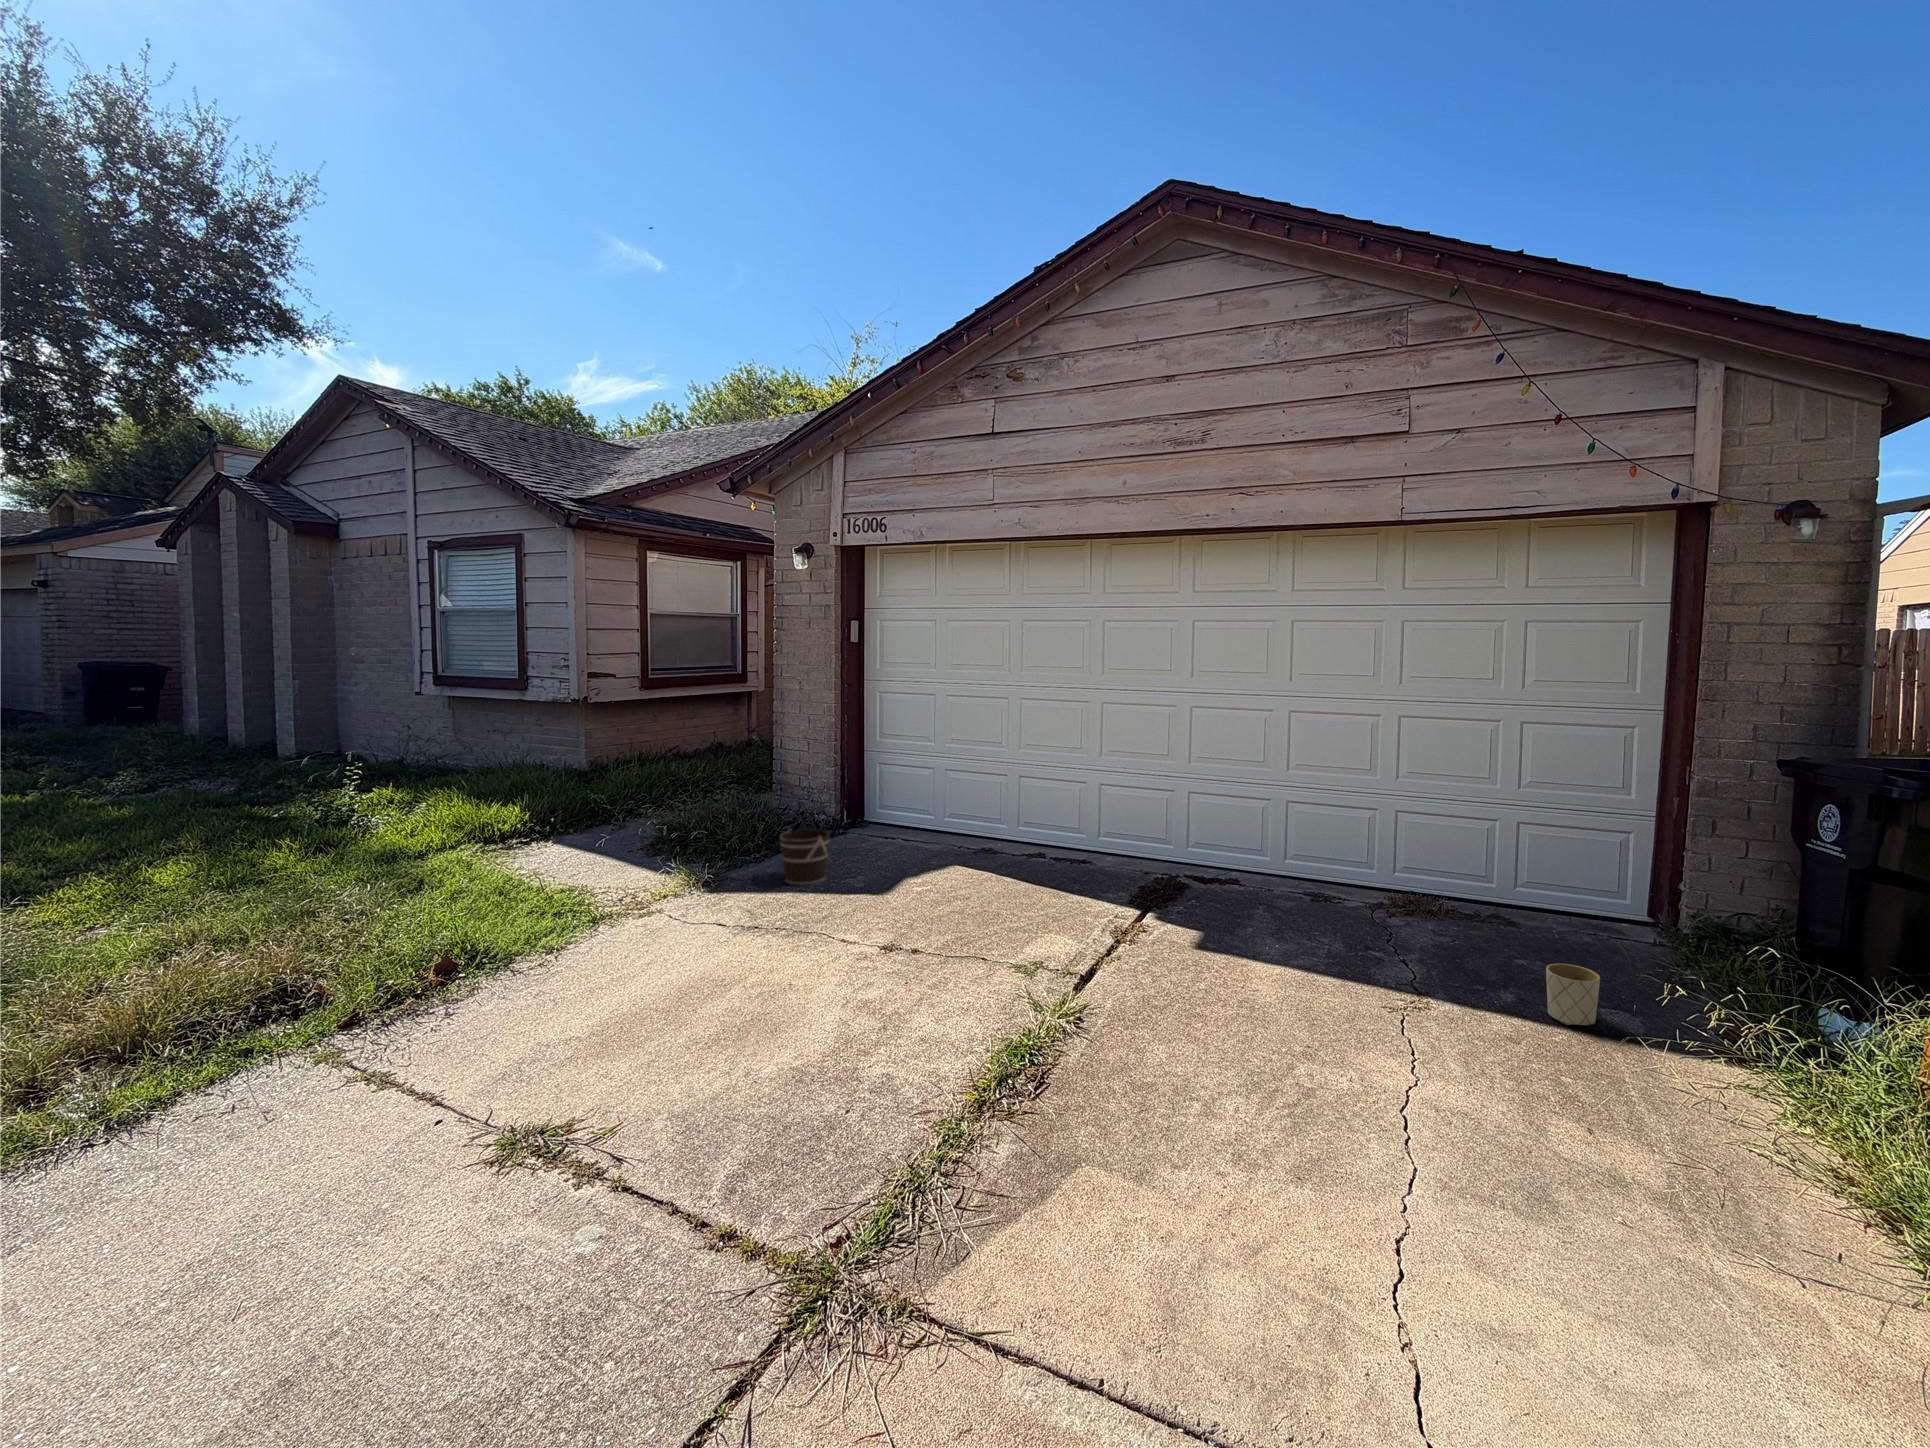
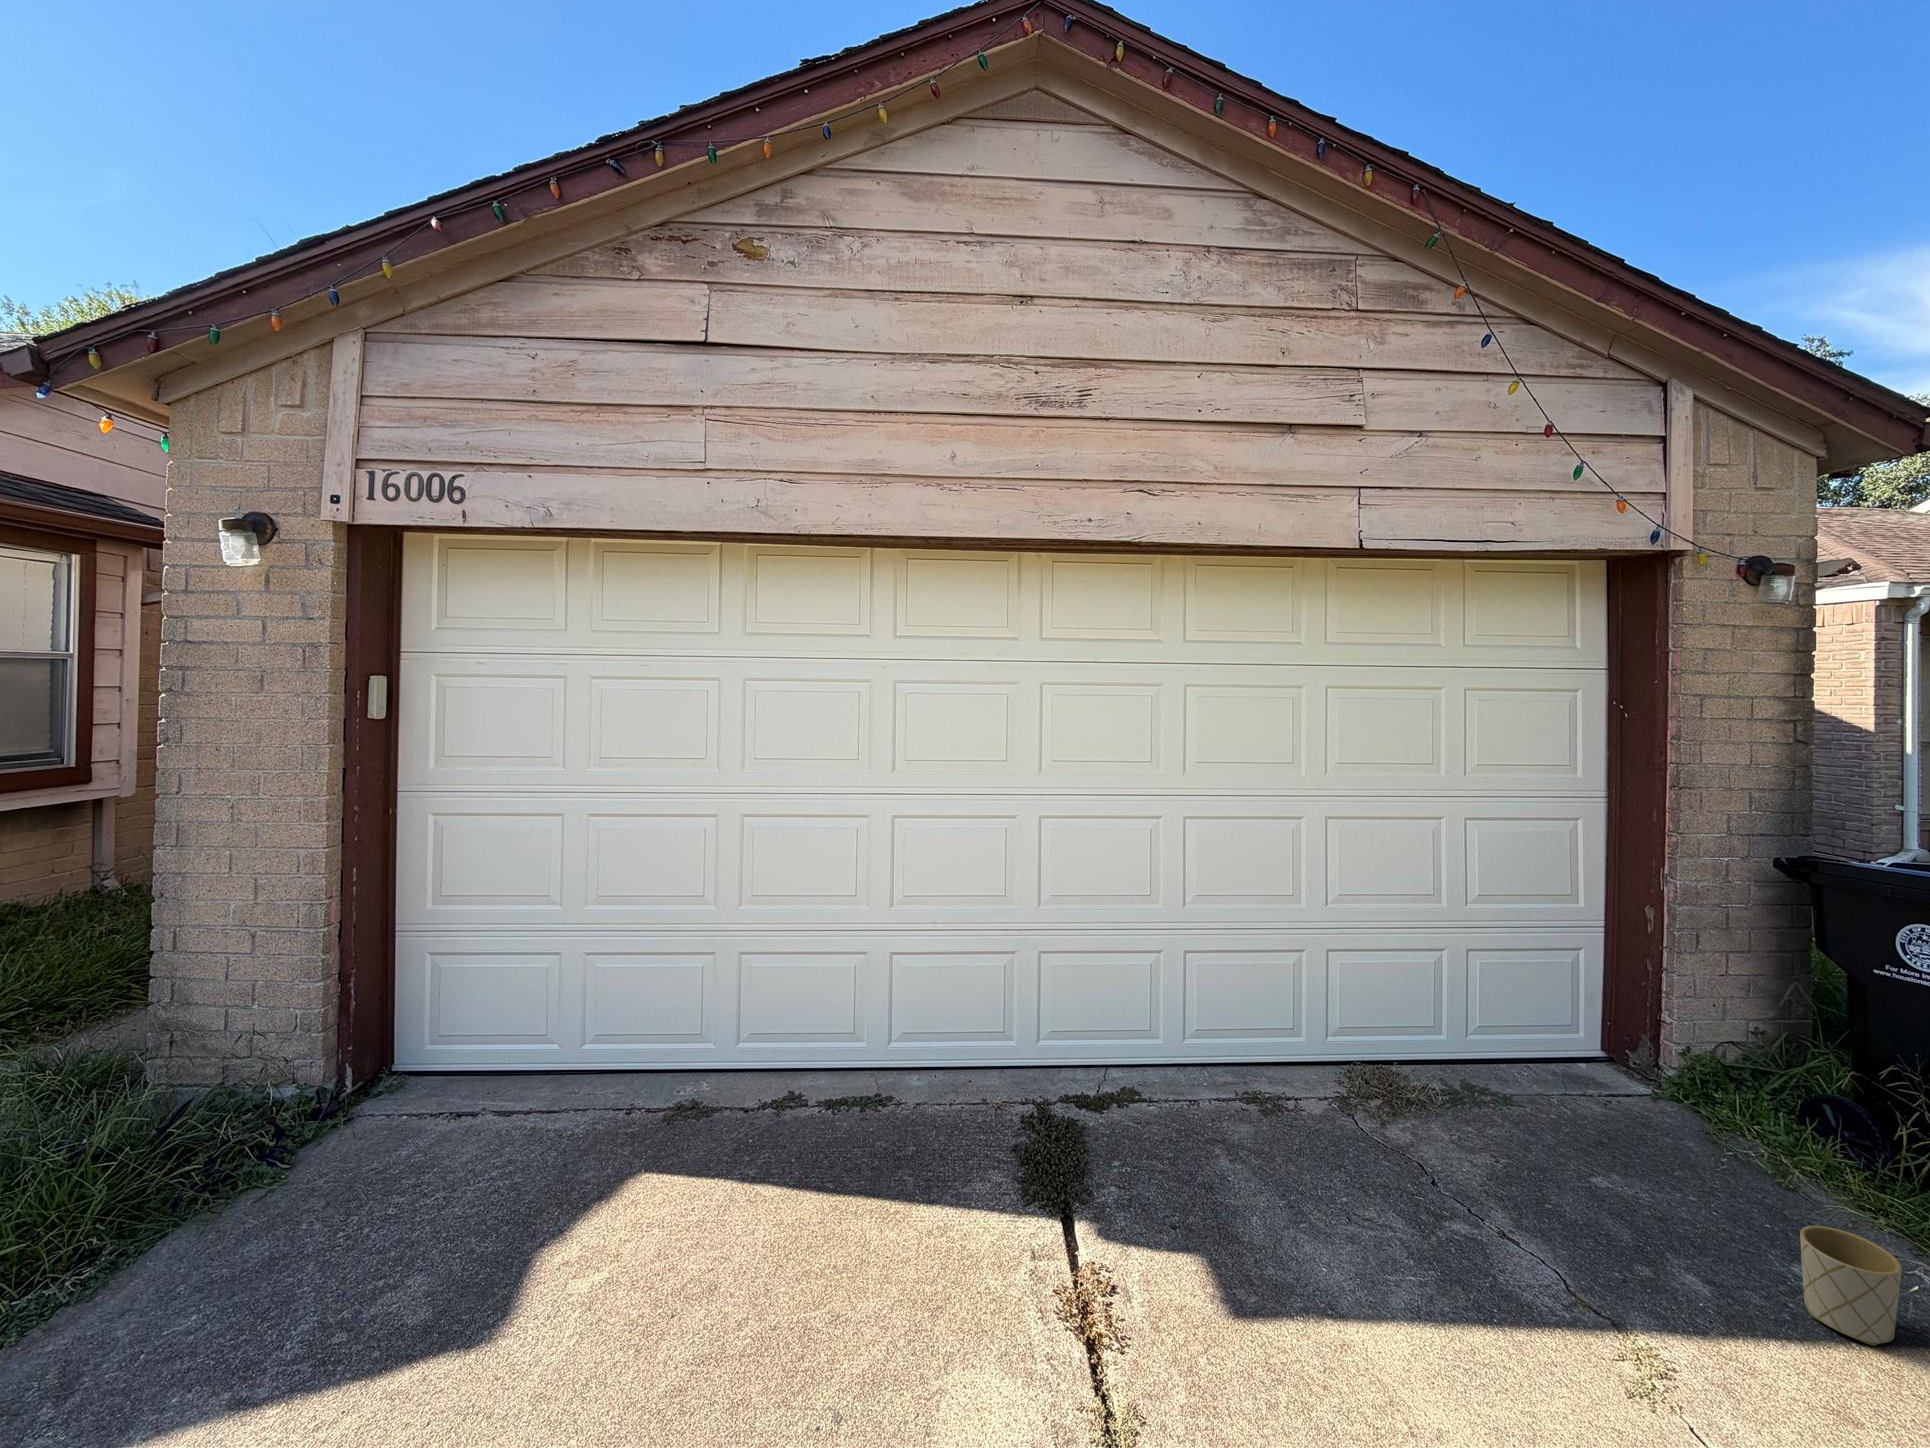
bucket: present [780,829,830,884] -> none [172,1172,333,1357]

